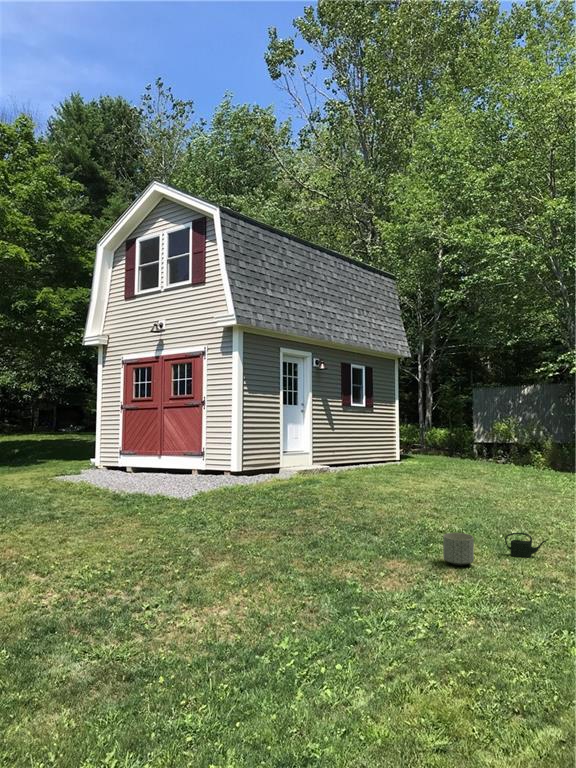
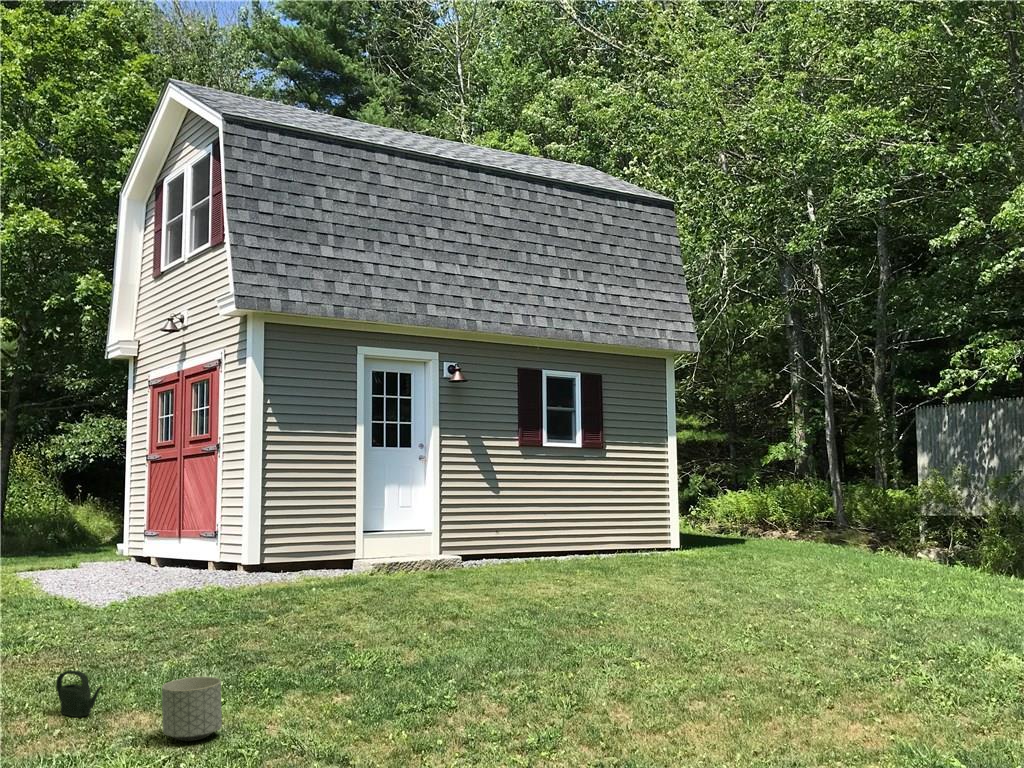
watering can: present [505,533,546,557] -> present [56,671,103,717]

